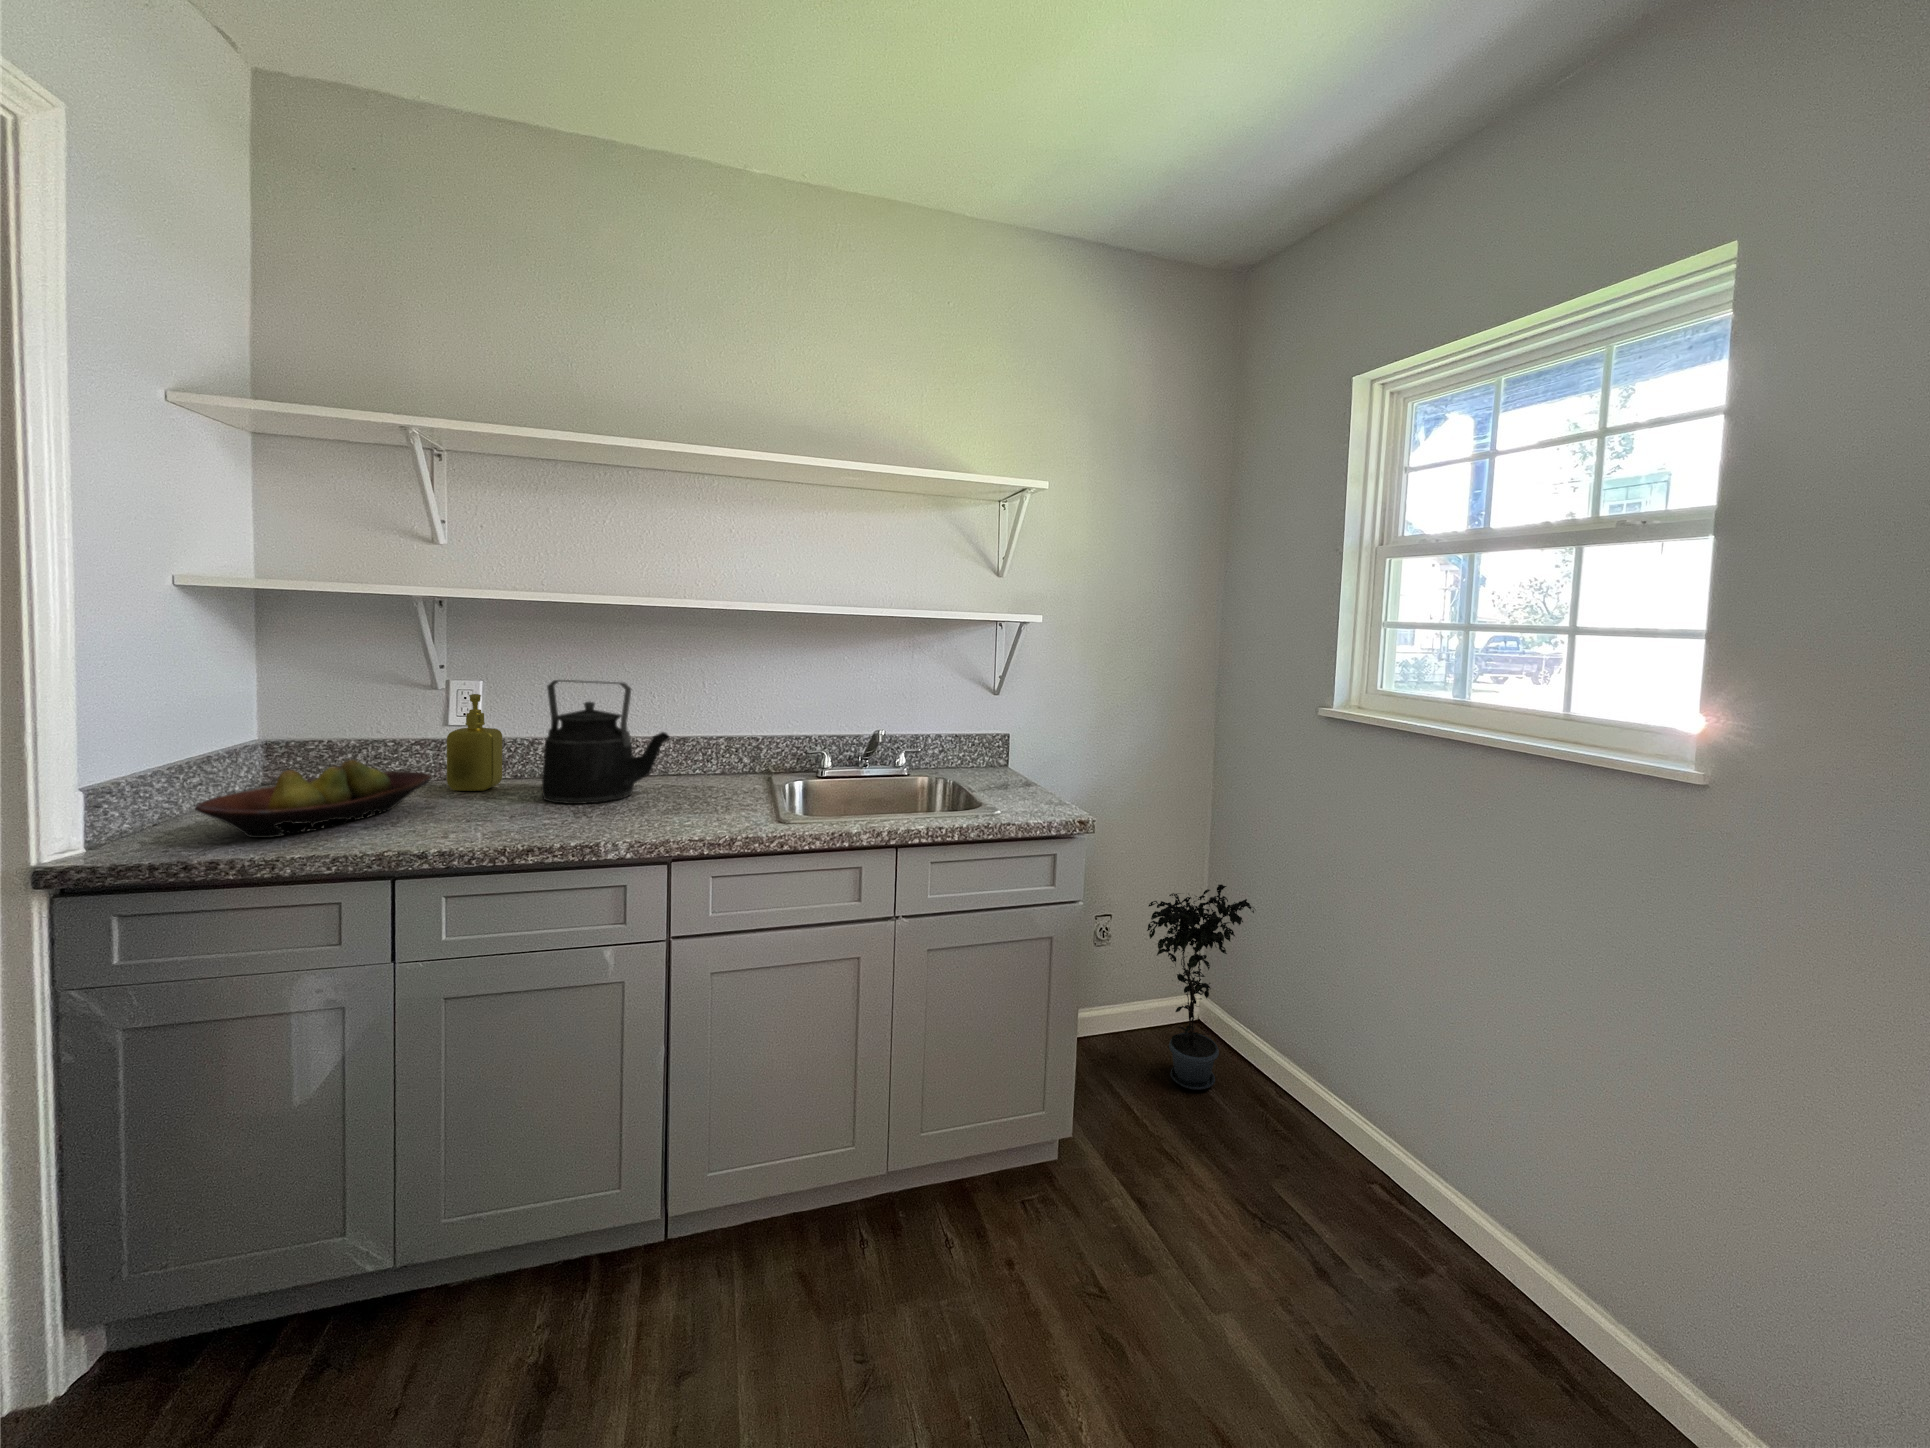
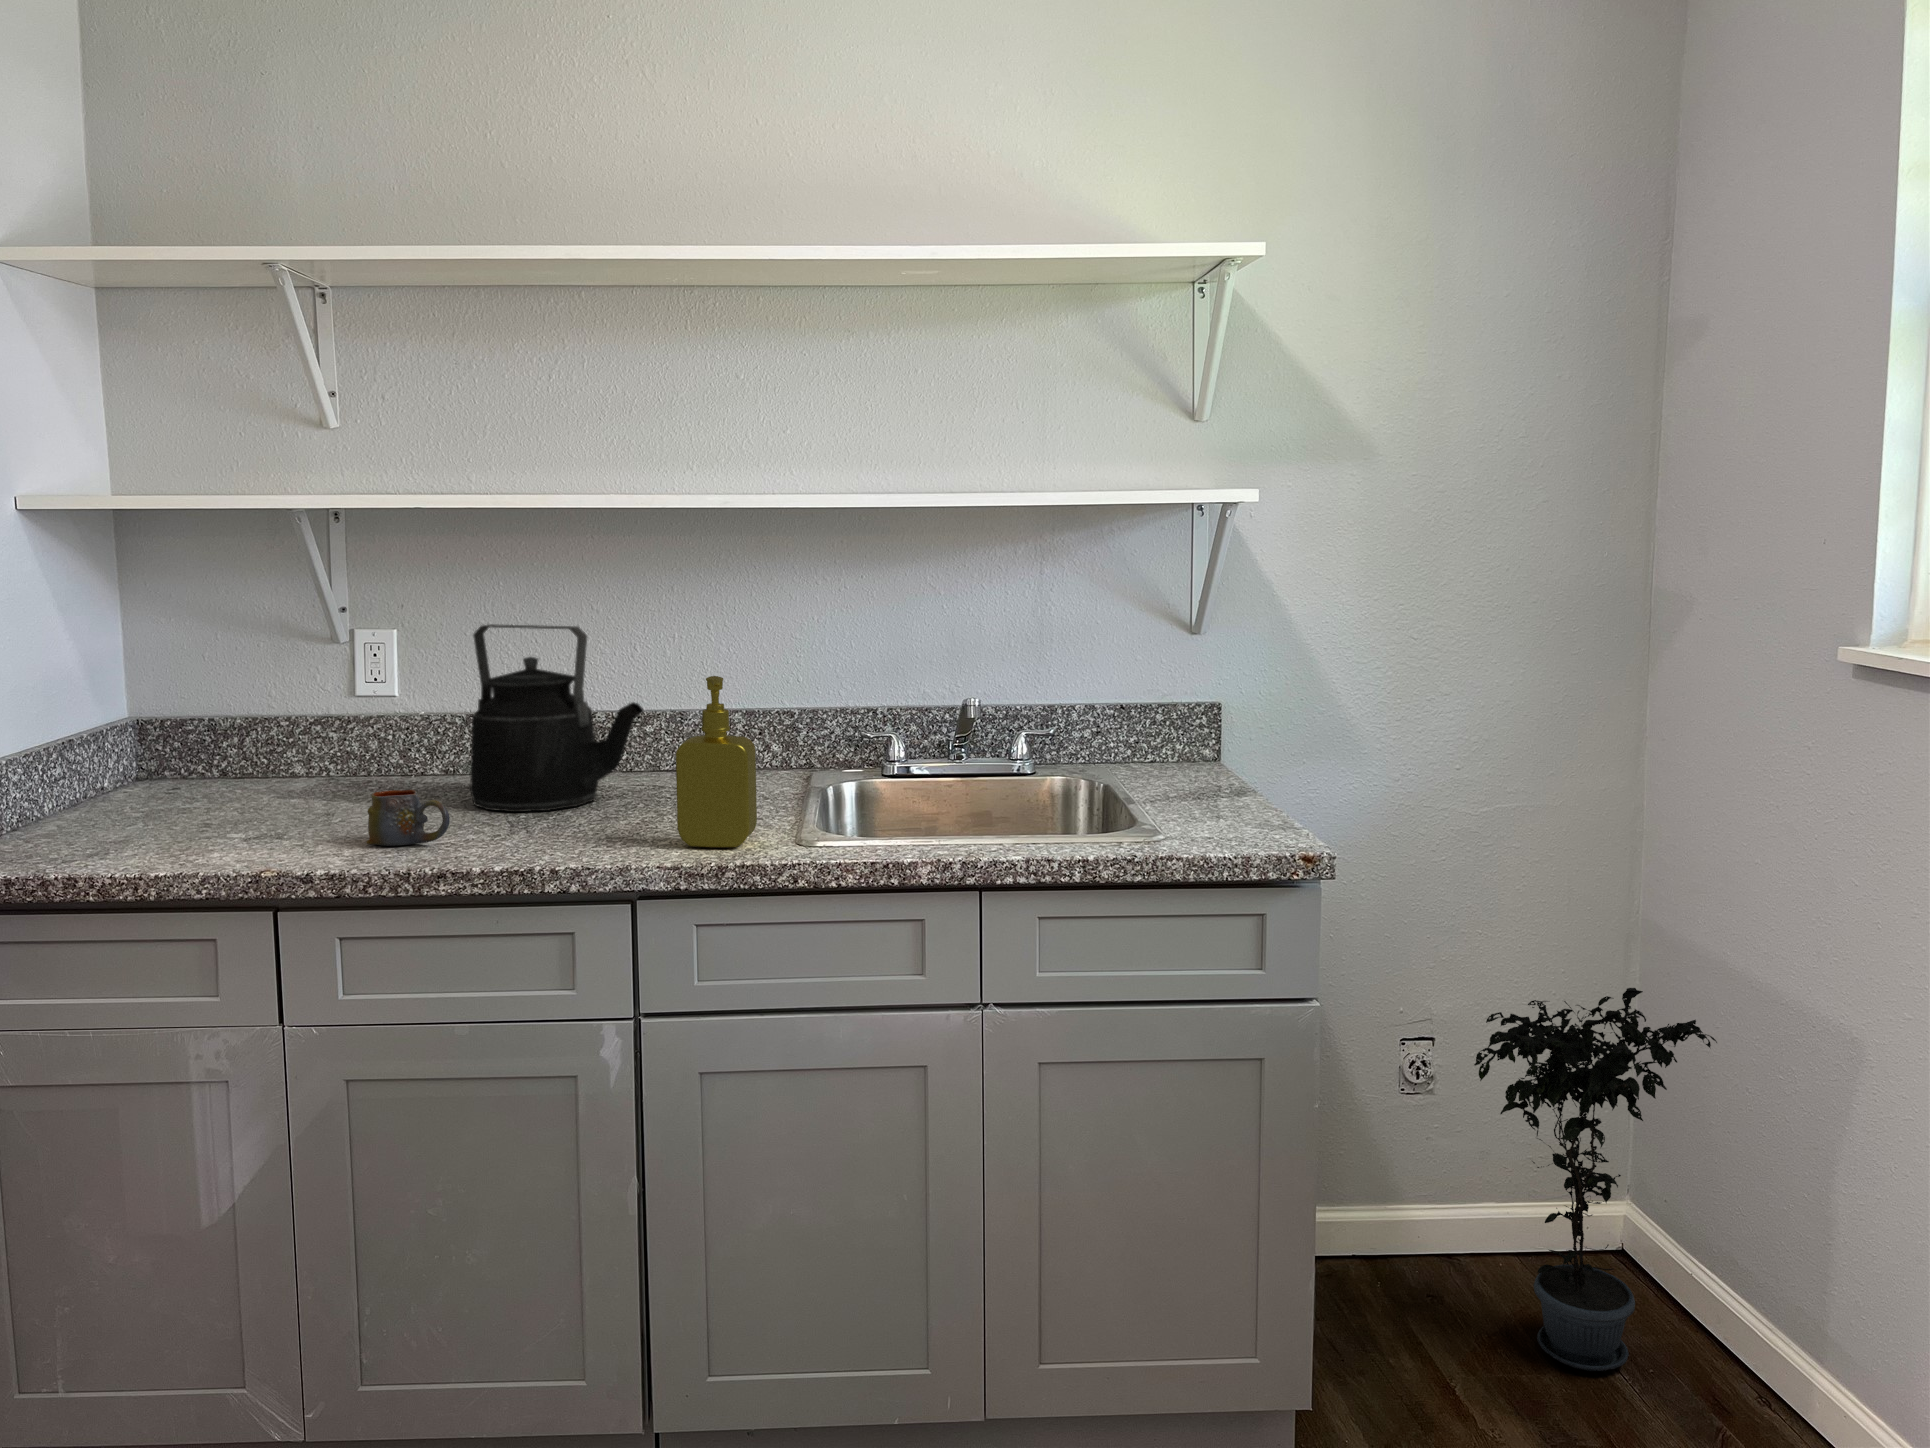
soap dispenser: present [447,694,502,791] -> present [676,676,757,848]
fruit bowl: present [195,760,431,838] -> none [53,745,328,849]
mug: none [467,791,534,830] -> present [366,790,450,846]

